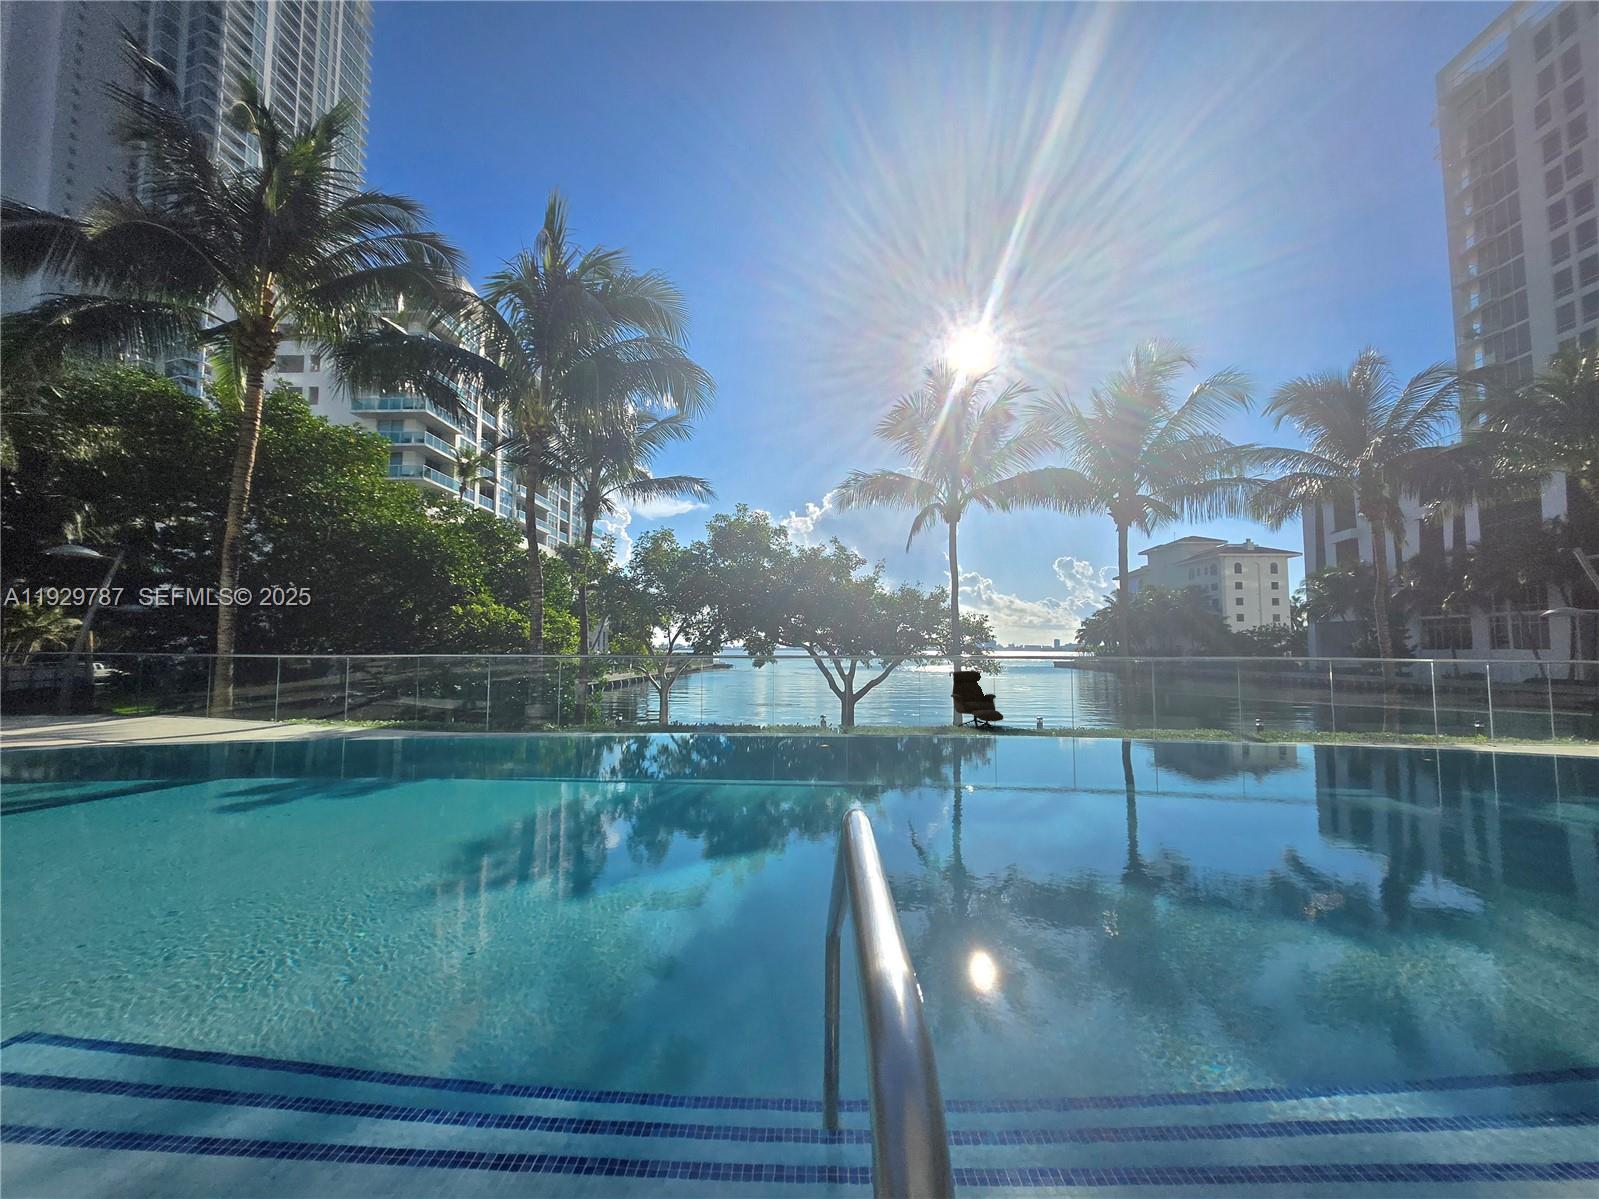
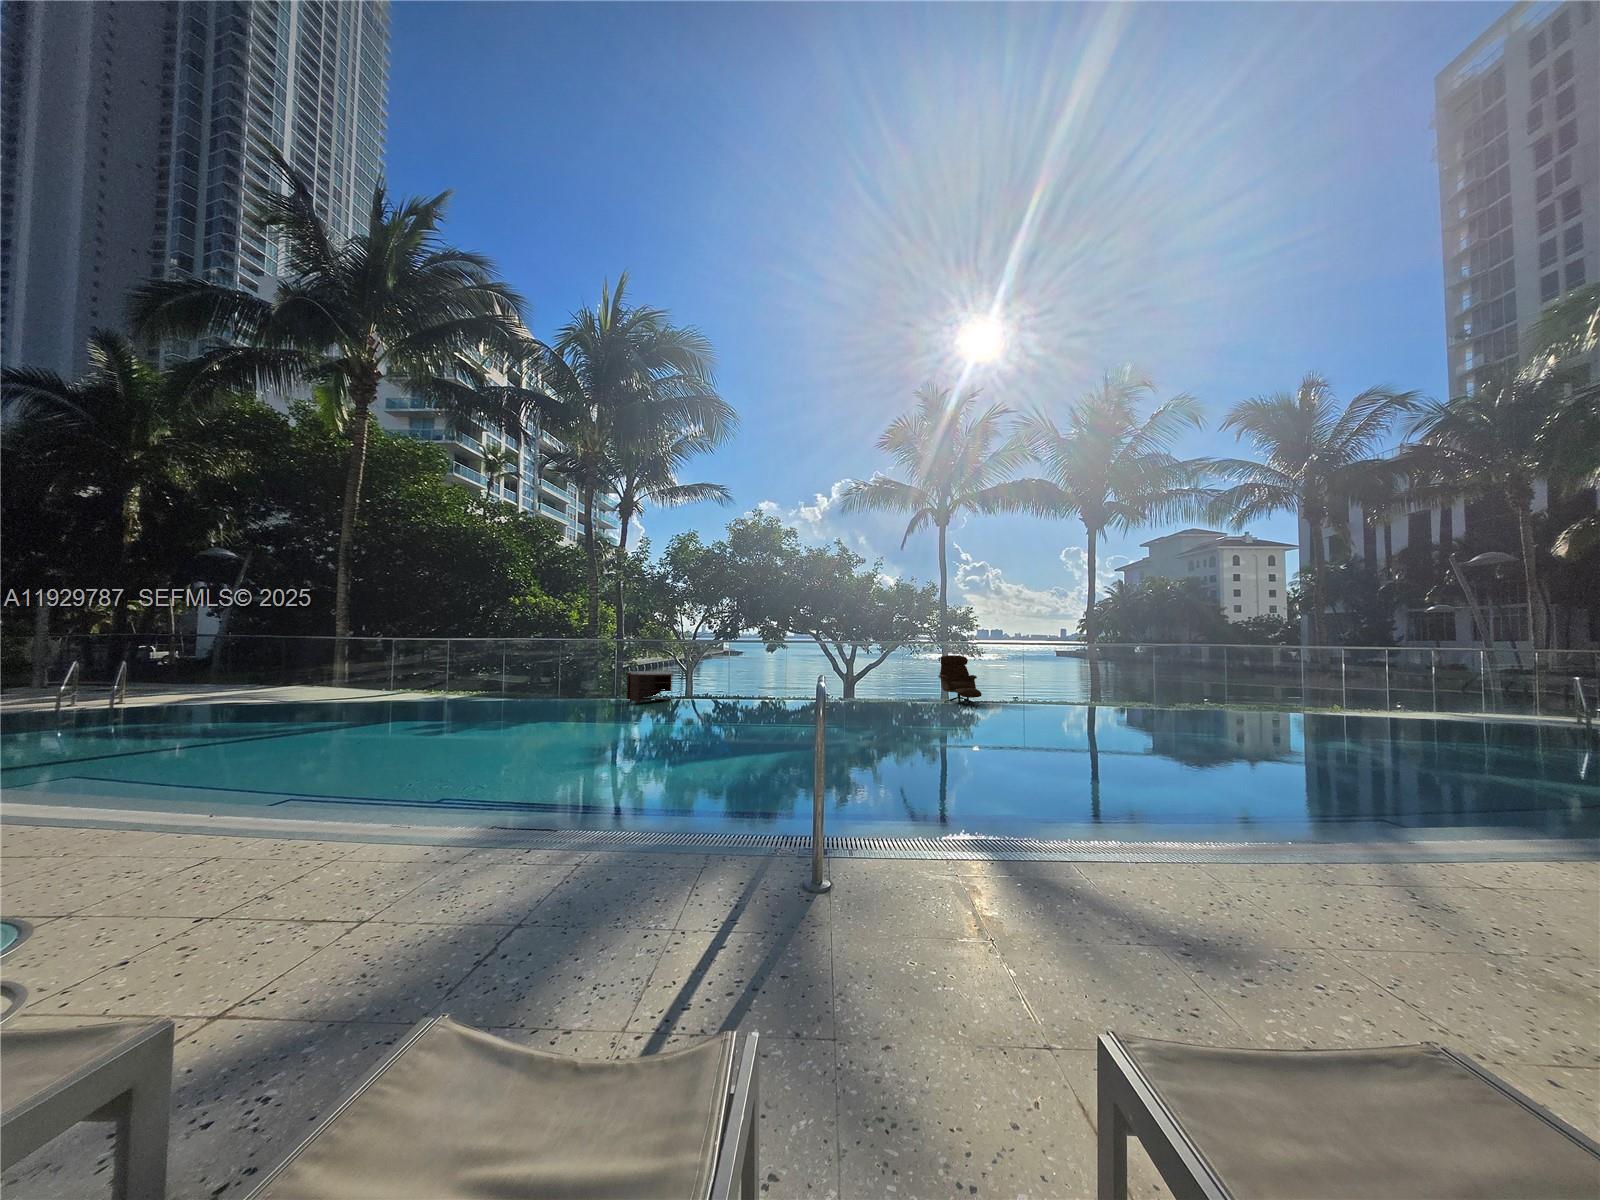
bench: none [584,691,641,730] -> present [626,671,673,703]

